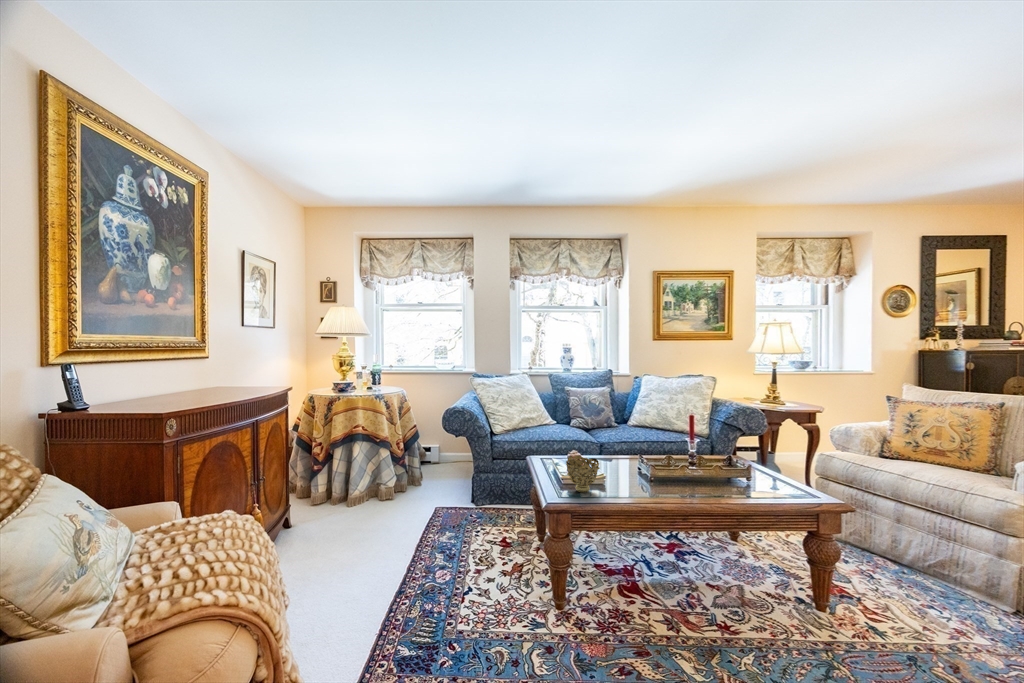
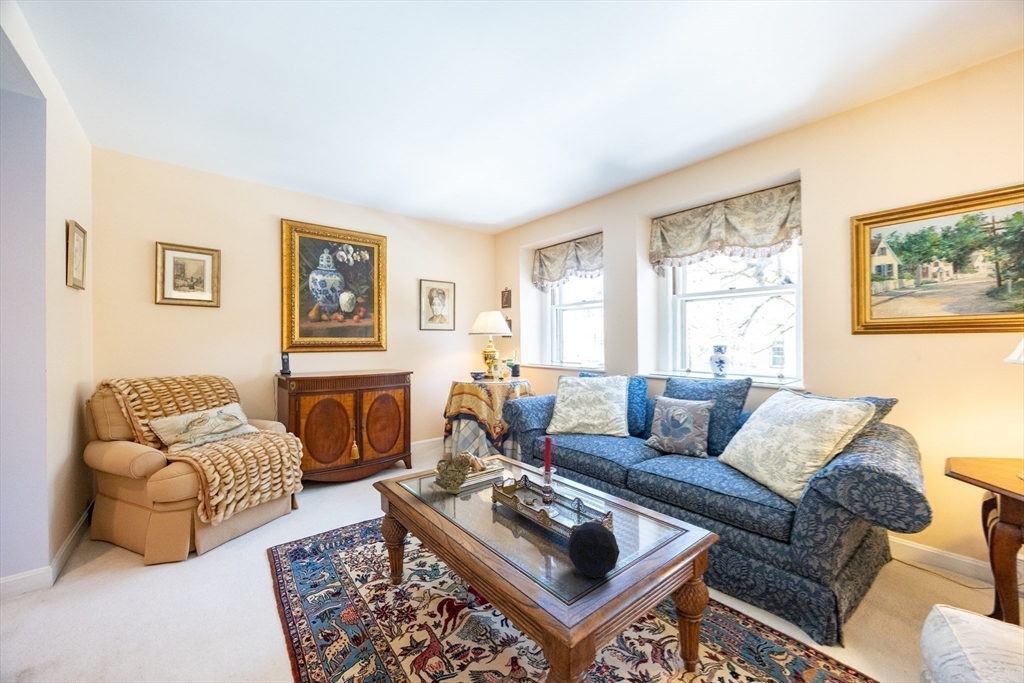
decorative orb: none [755,461,795,496] -> present [567,522,620,578]

